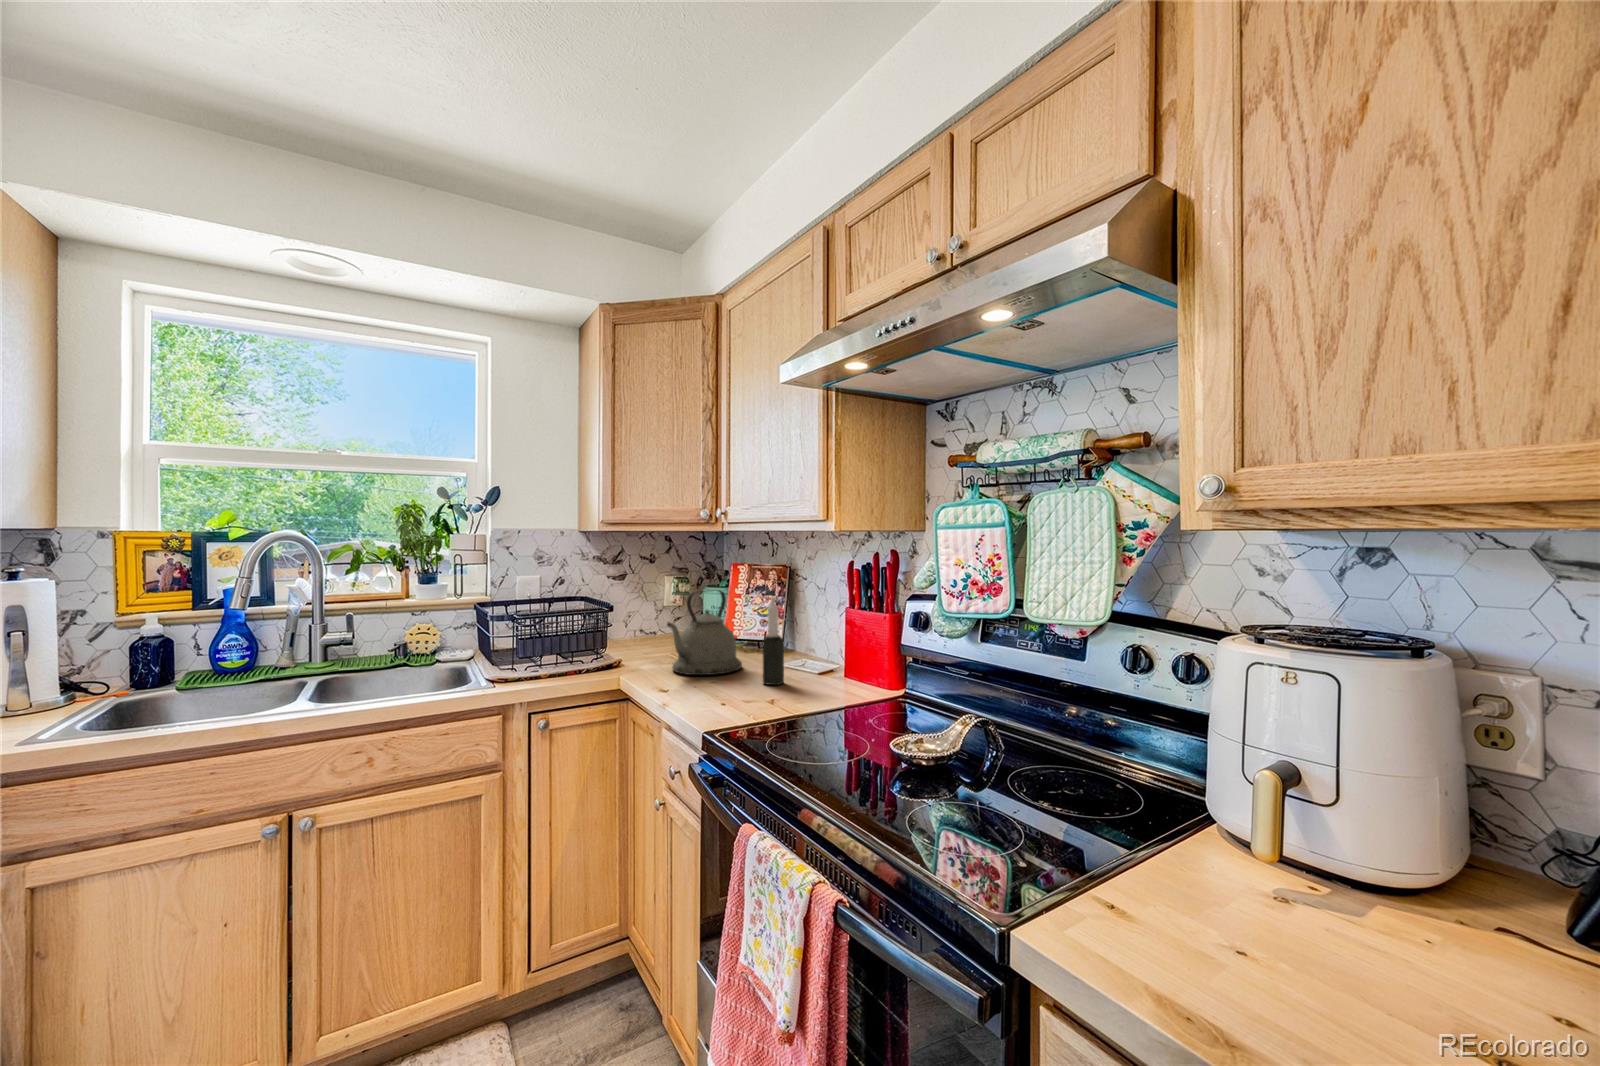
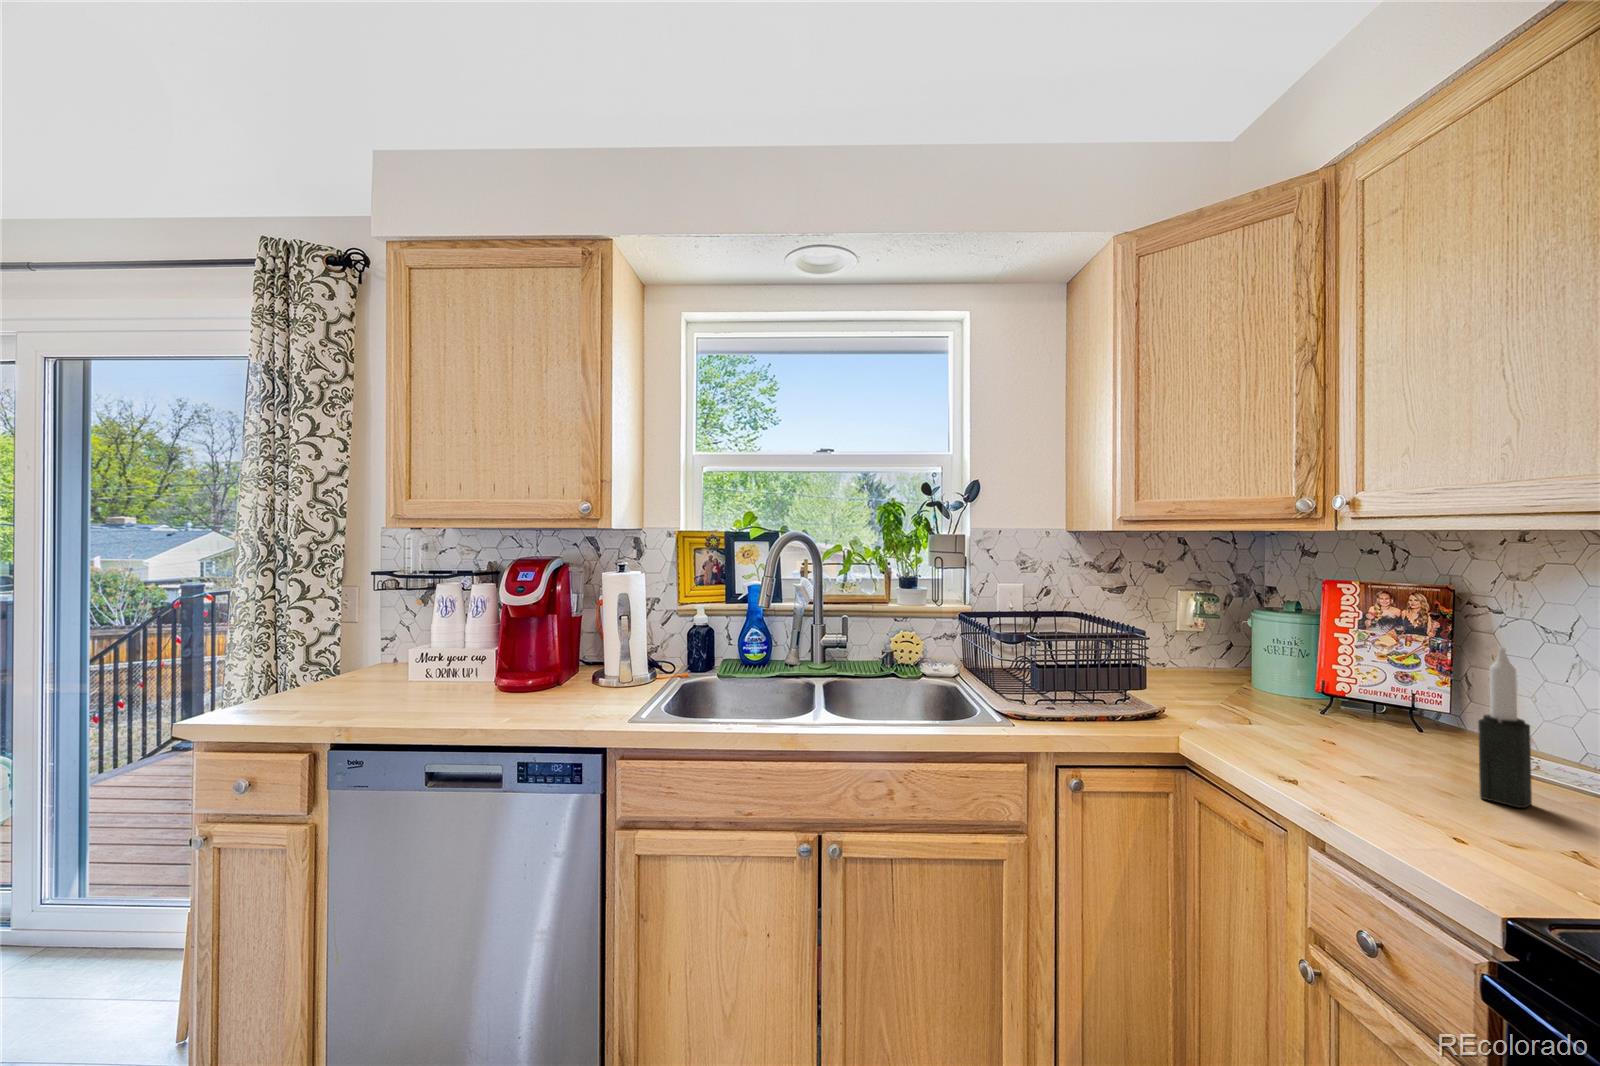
kettle: present [667,590,742,675] -> none [1254,622,1390,759]

